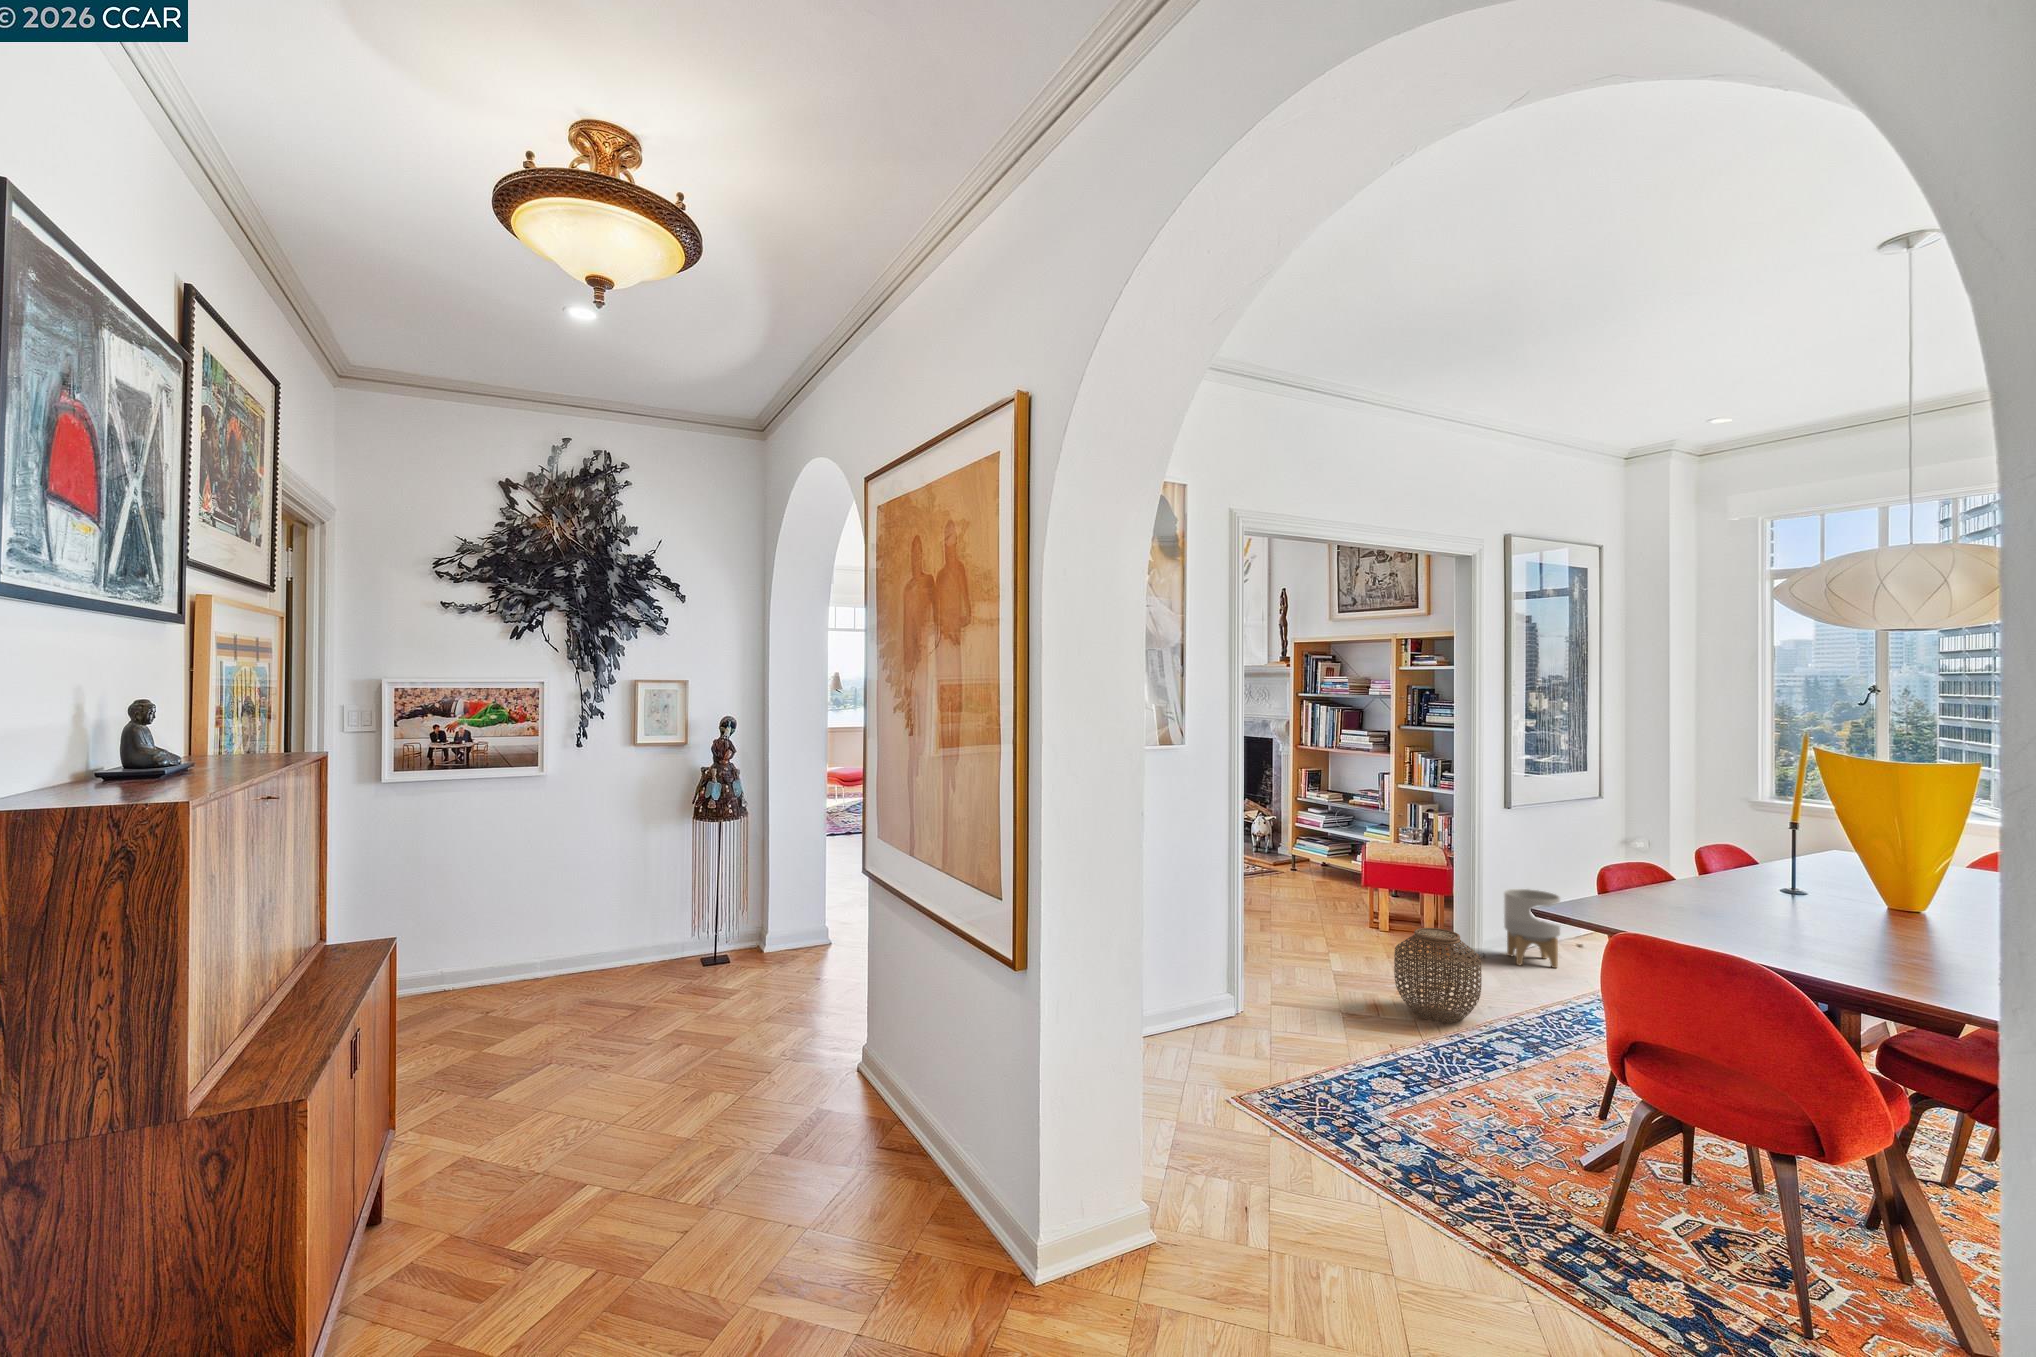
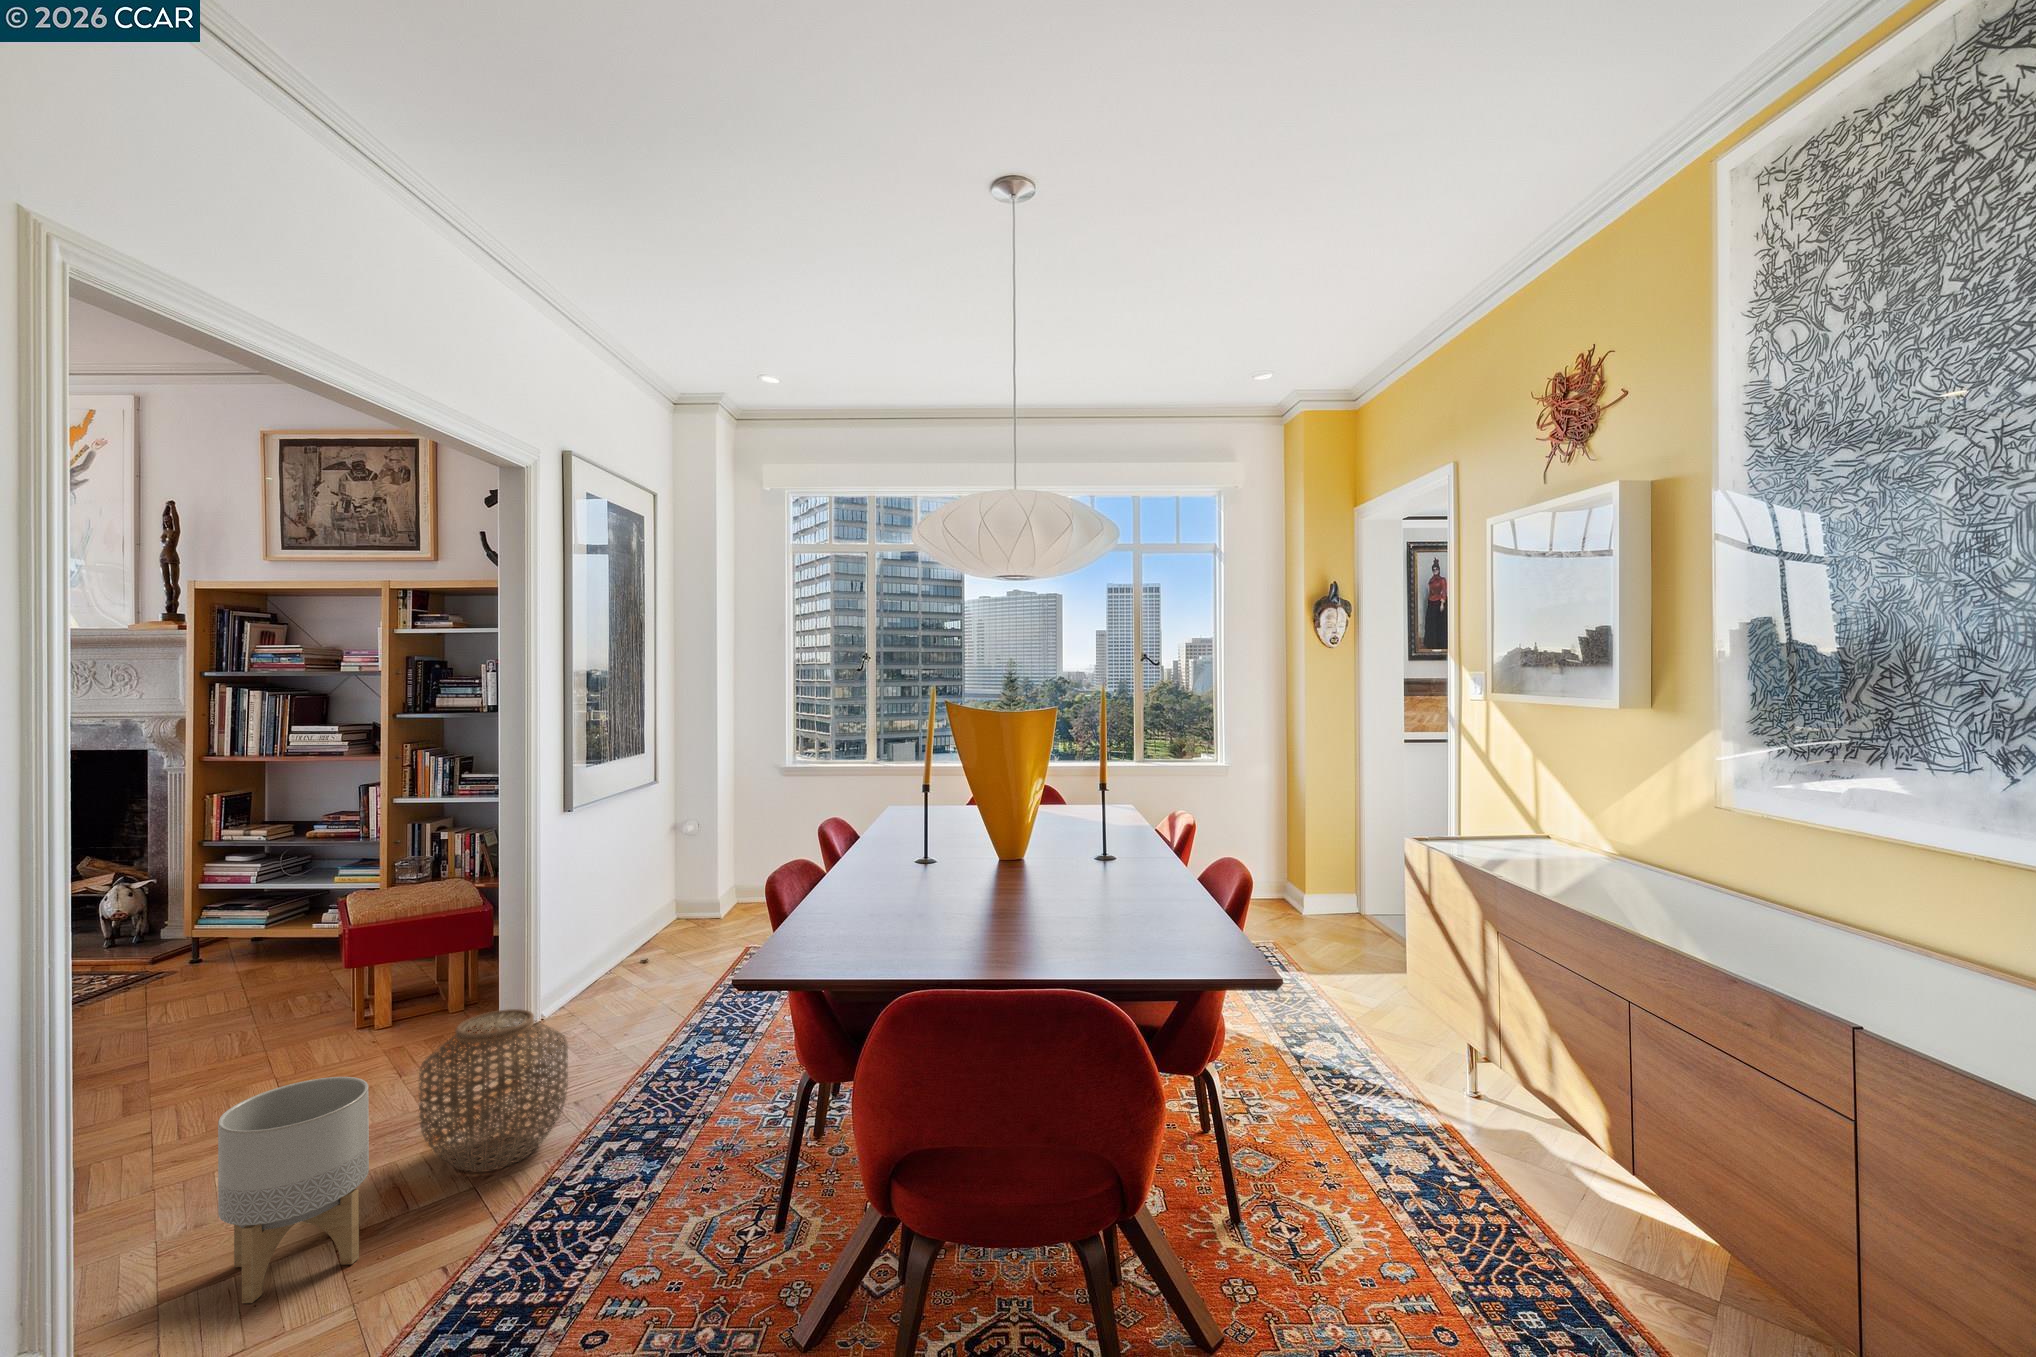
planter: present [1504,889,1560,968] -> present [218,1077,369,1303]

